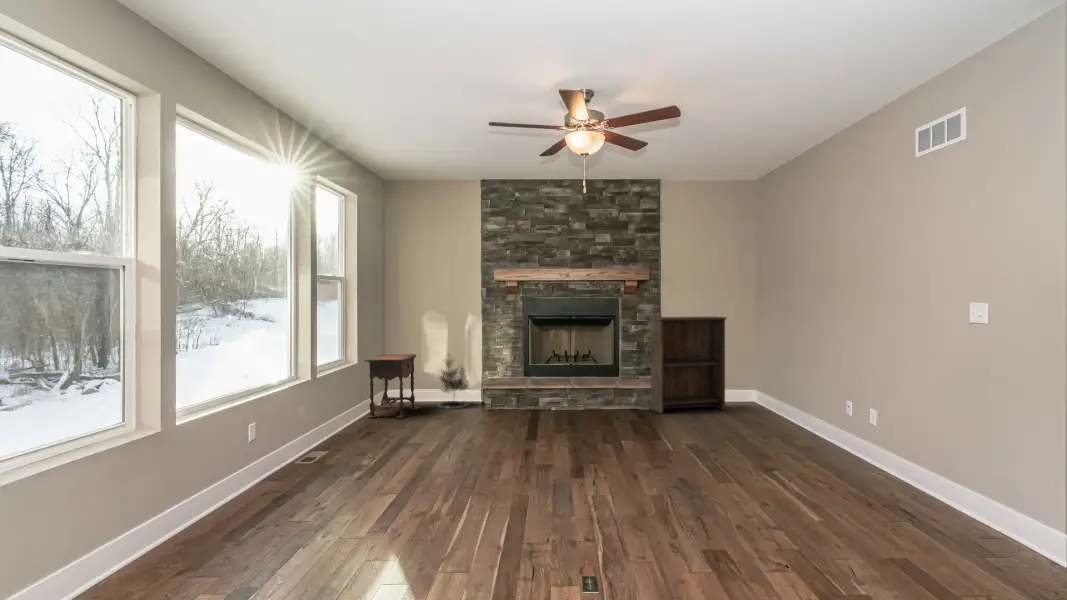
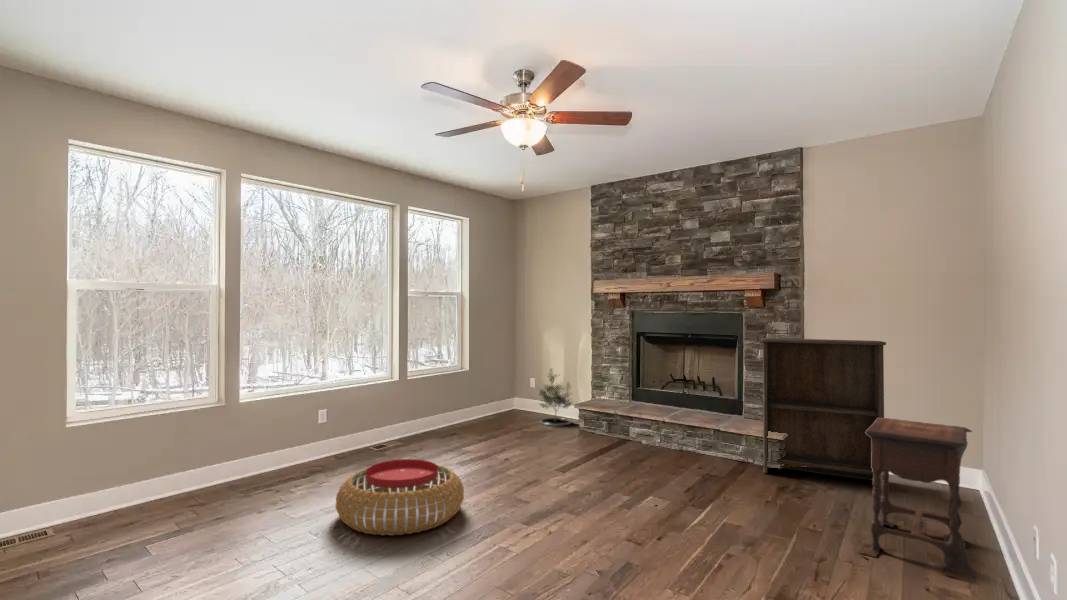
side table: present [364,354,420,418] -> present [859,418,977,583]
pouf: none [473,447,589,518] -> present [336,459,464,536]

